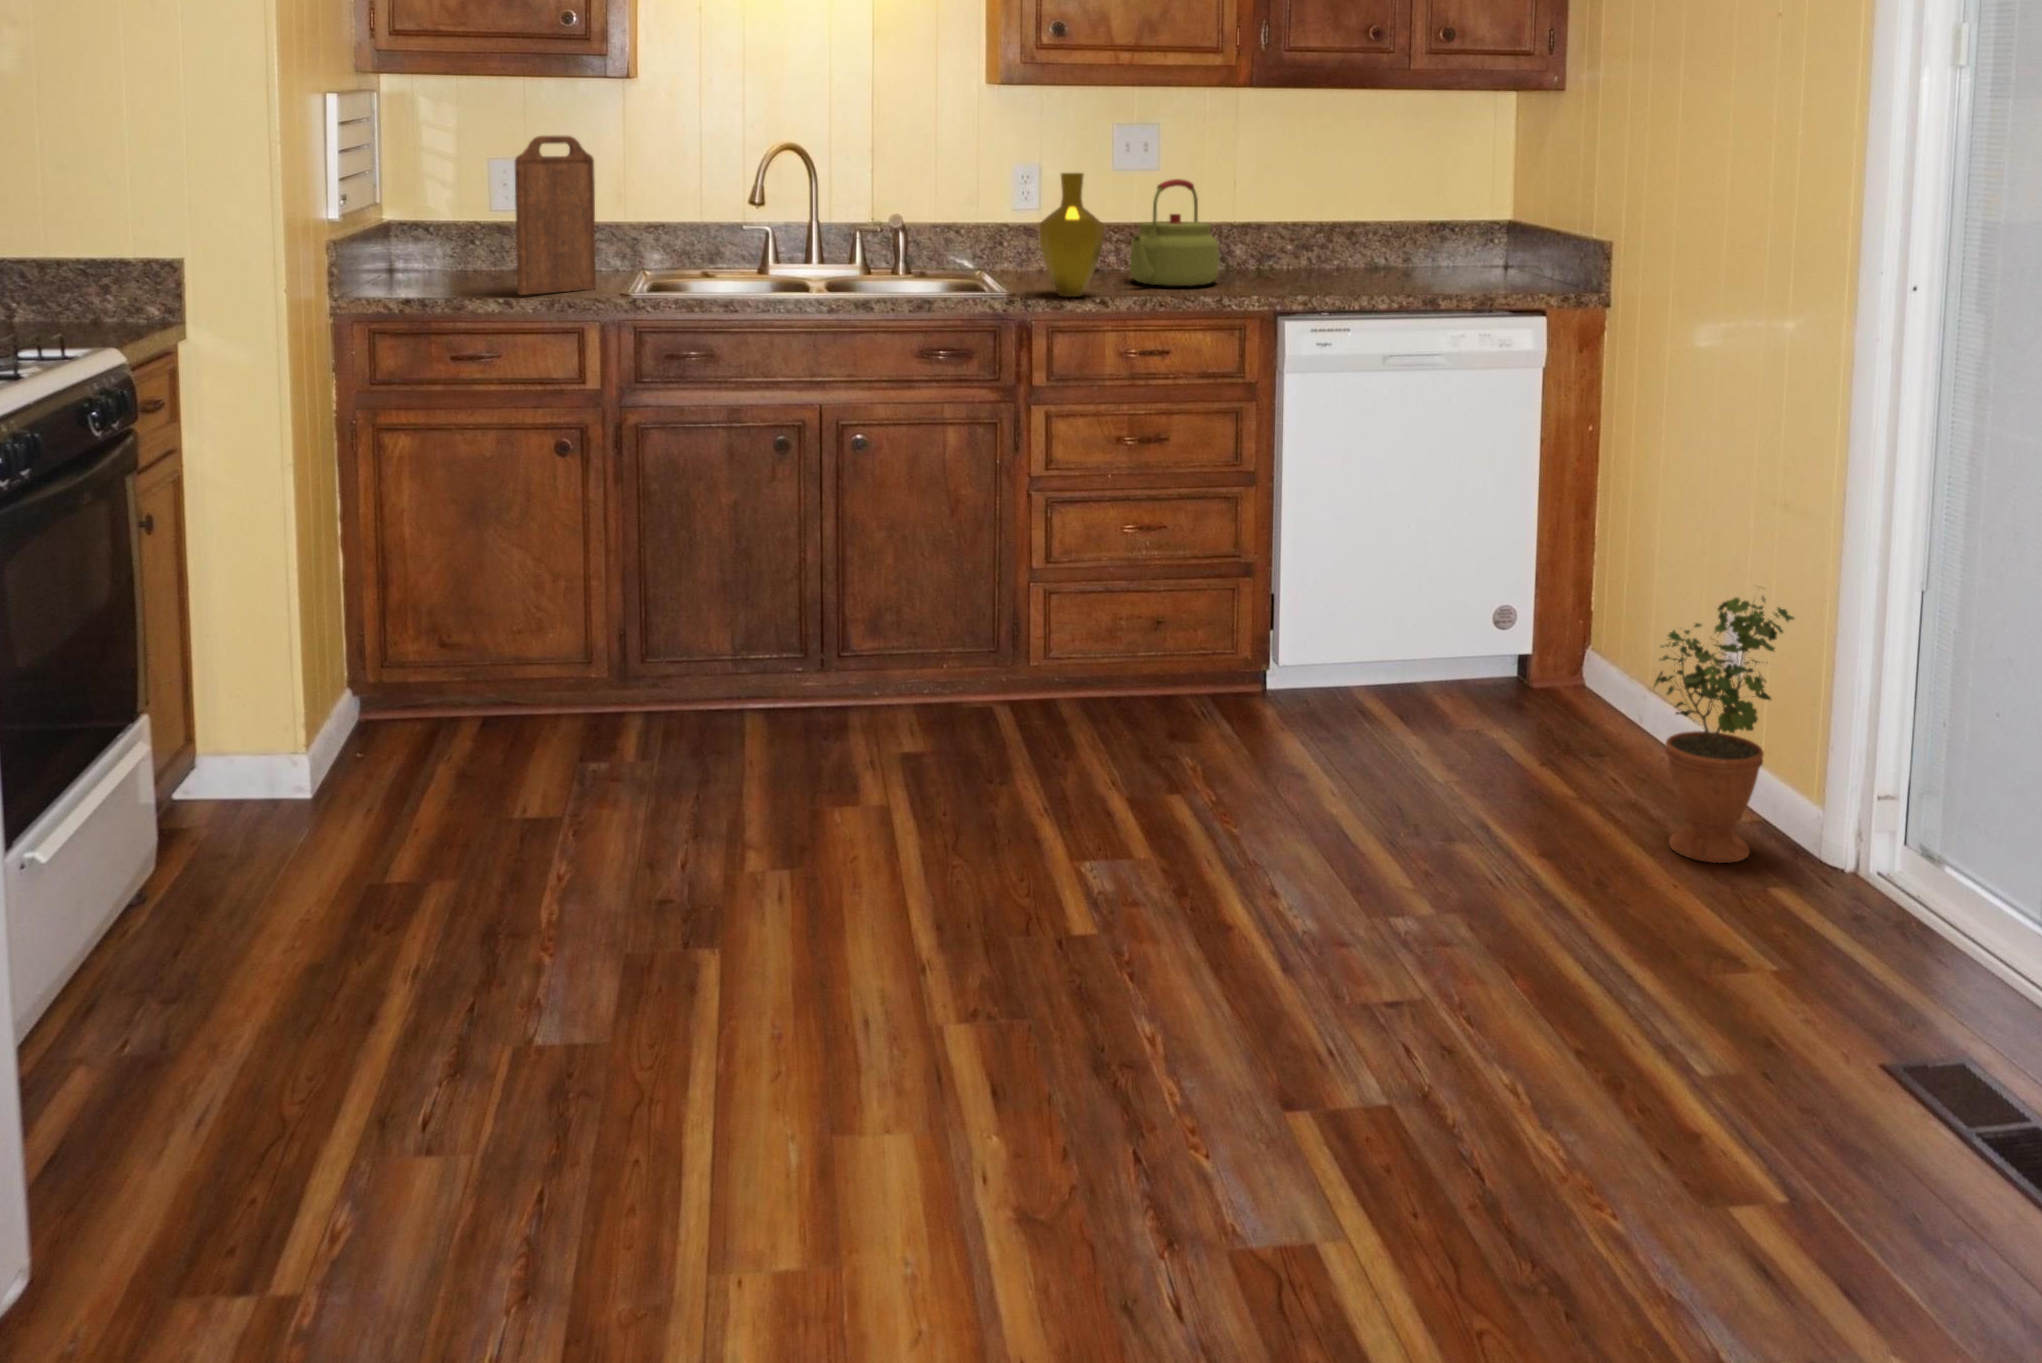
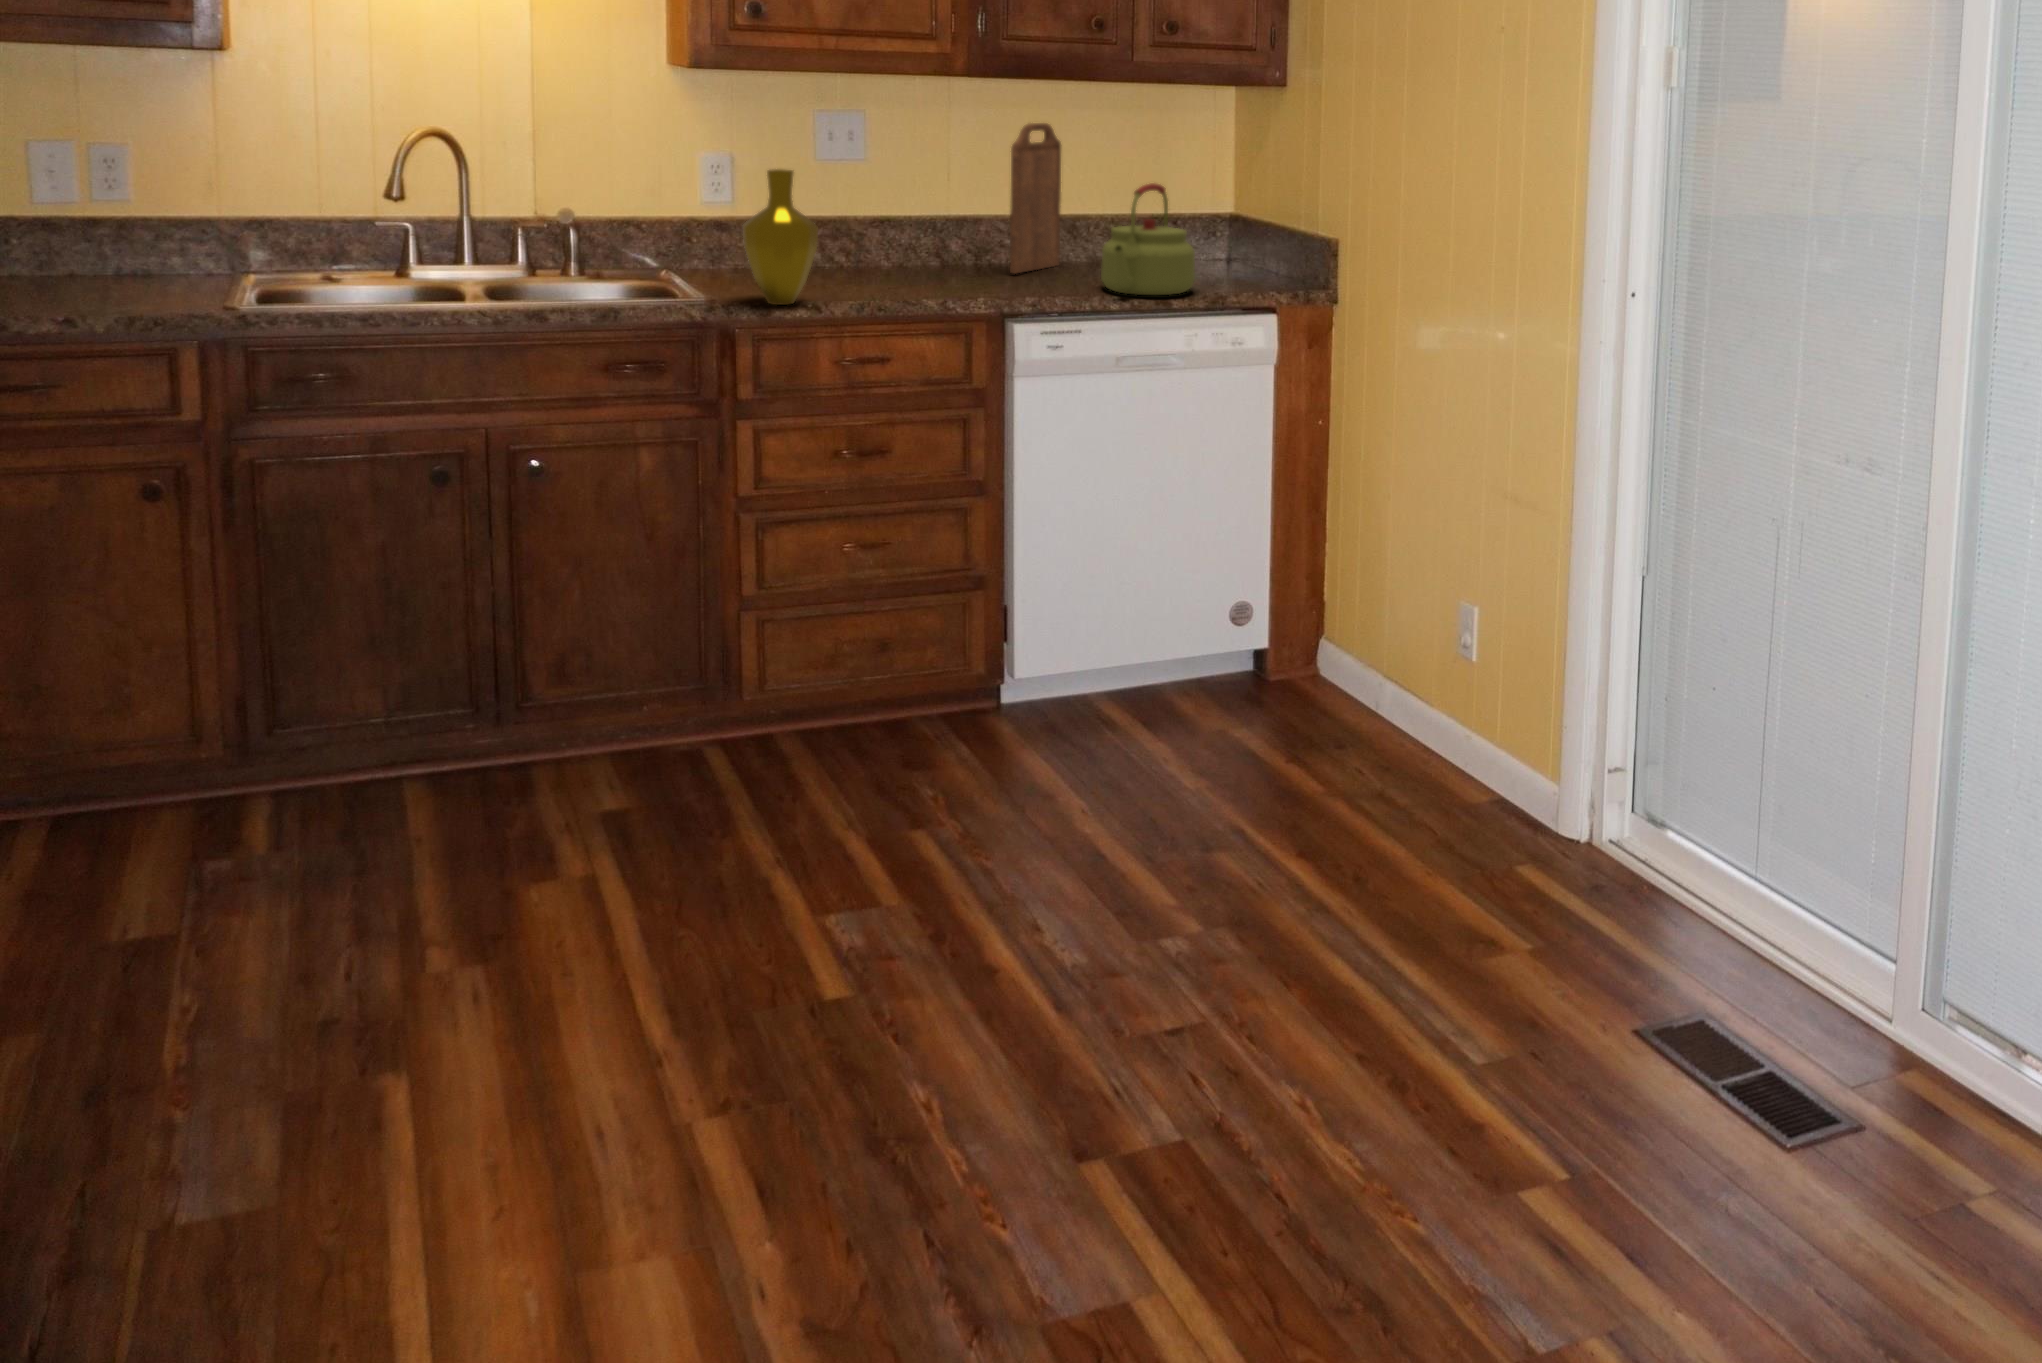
cutting board: present [515,136,596,295] -> present [1010,123,1061,273]
kettle: present [1130,179,1219,286] -> present [1101,183,1195,295]
potted plant: present [1654,595,1794,863] -> none [1399,587,1525,849]

